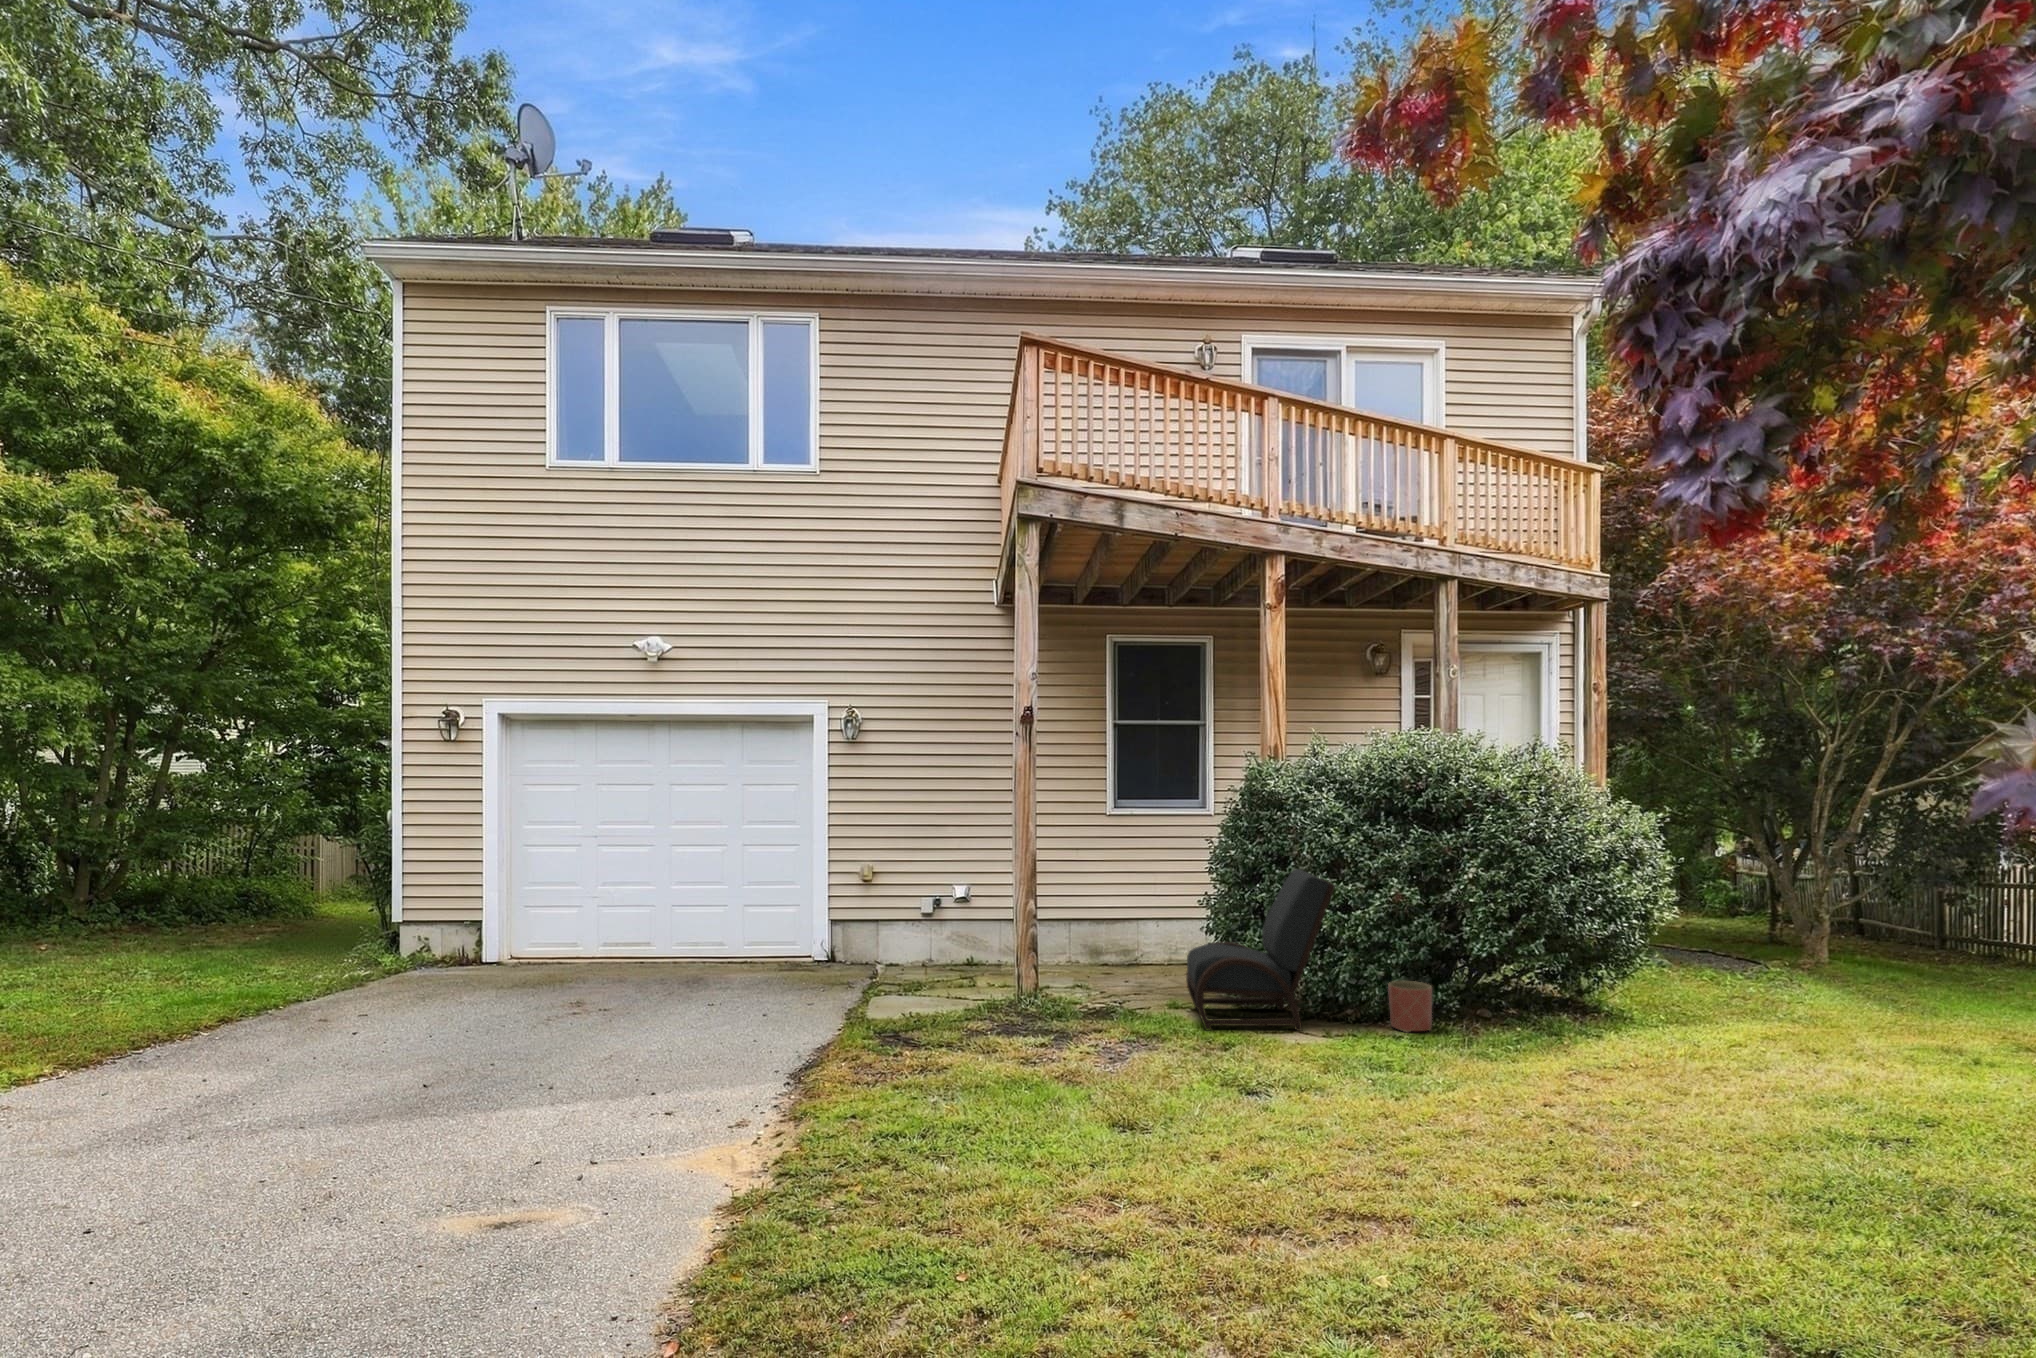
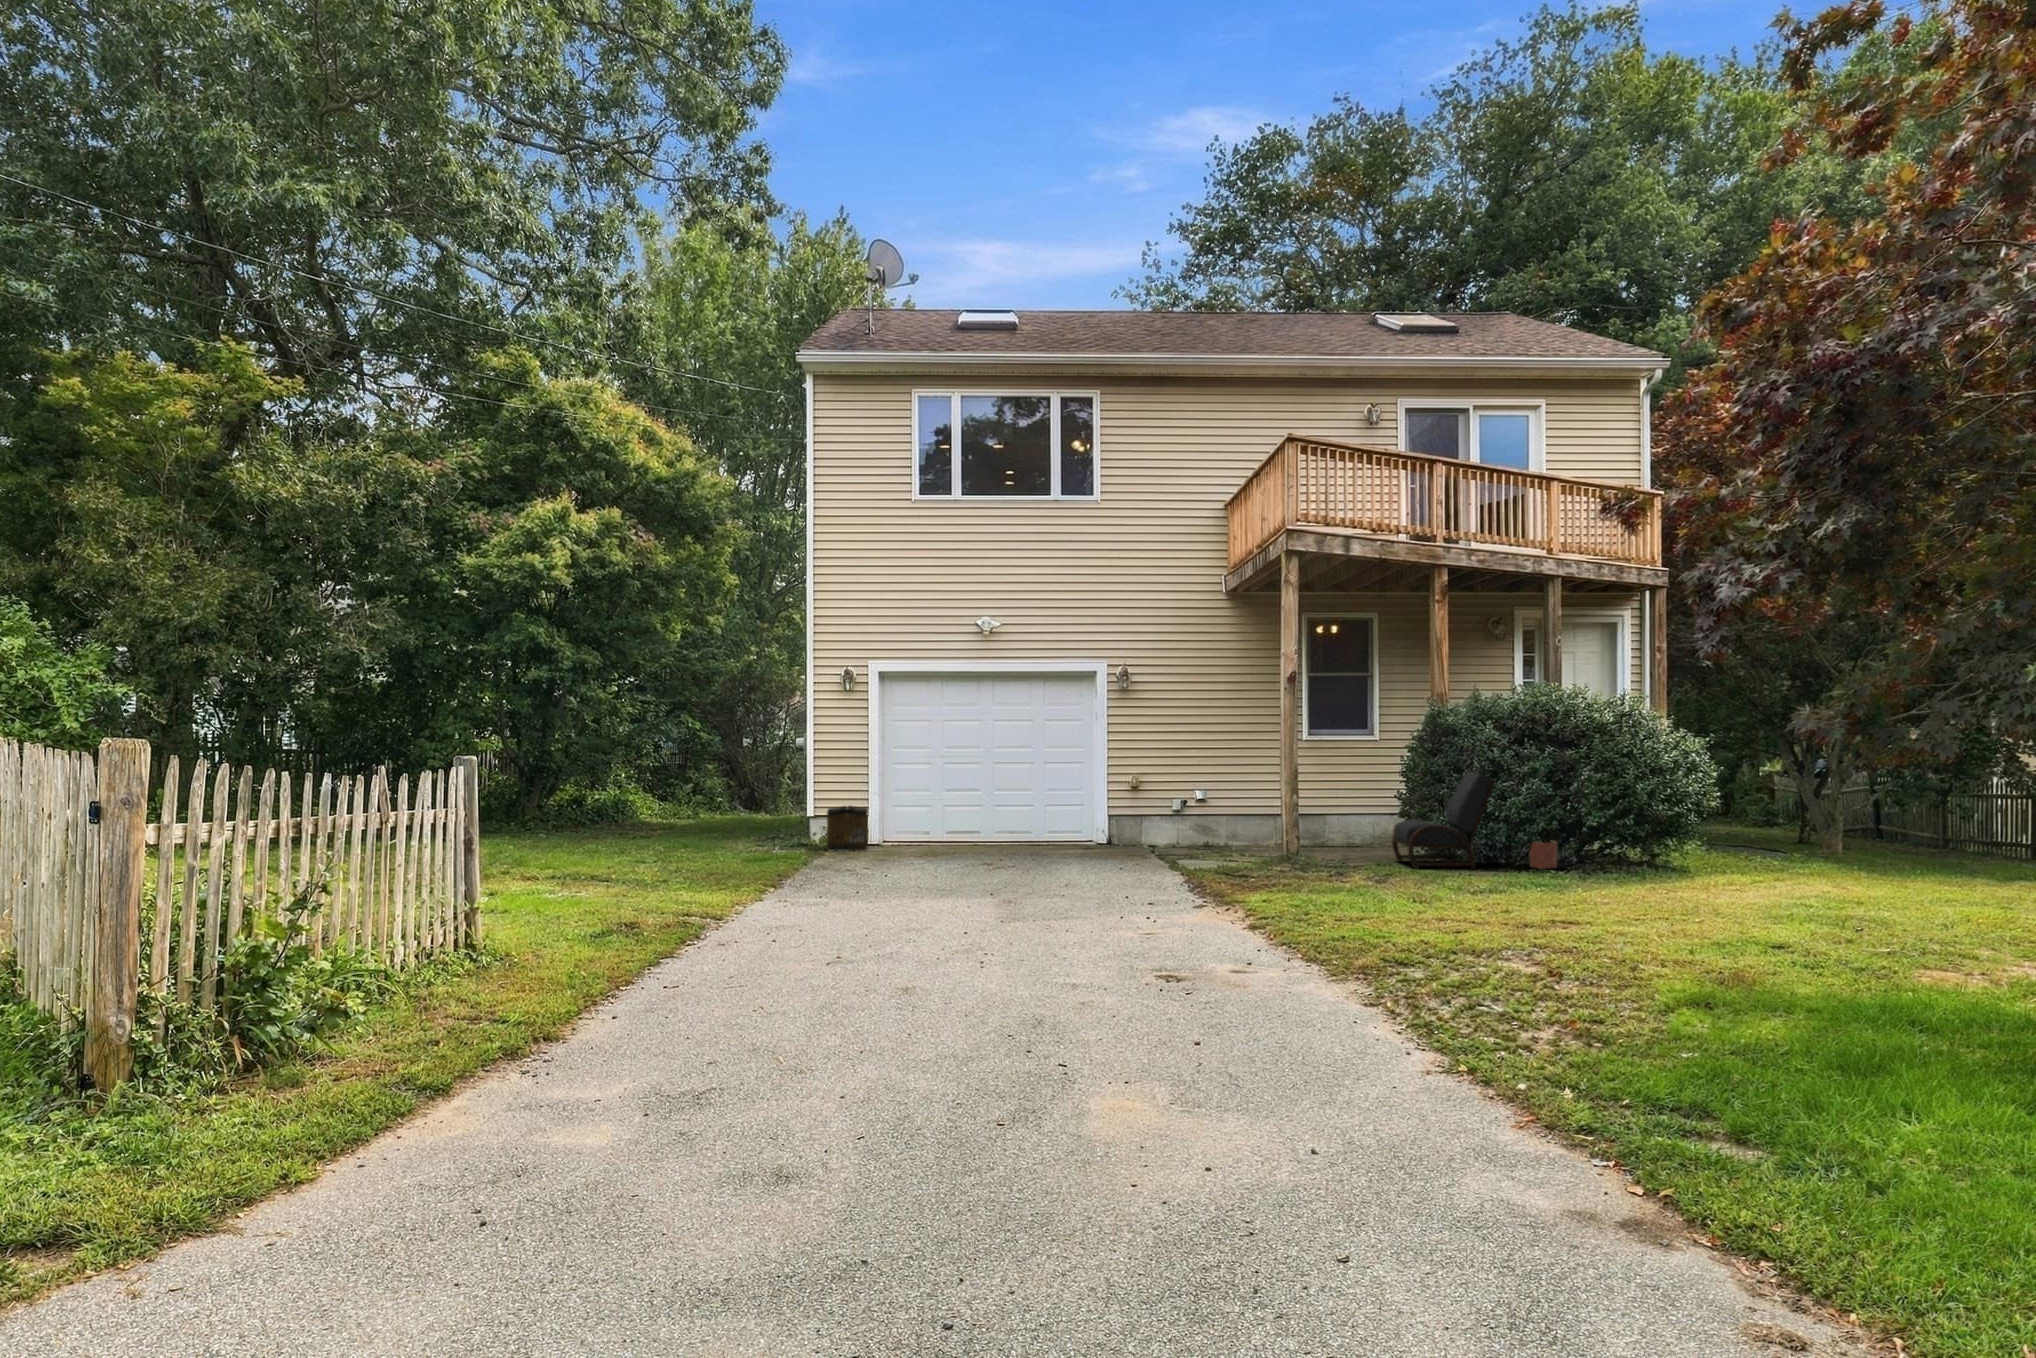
cardboard box: none [388,904,475,977] -> present [826,806,868,851]

